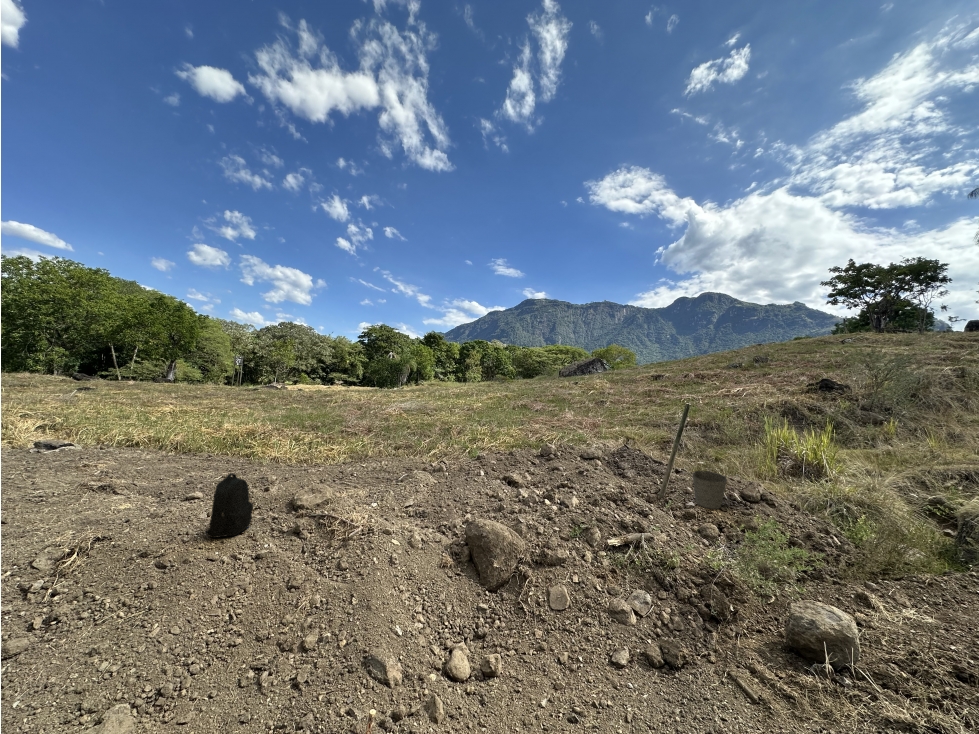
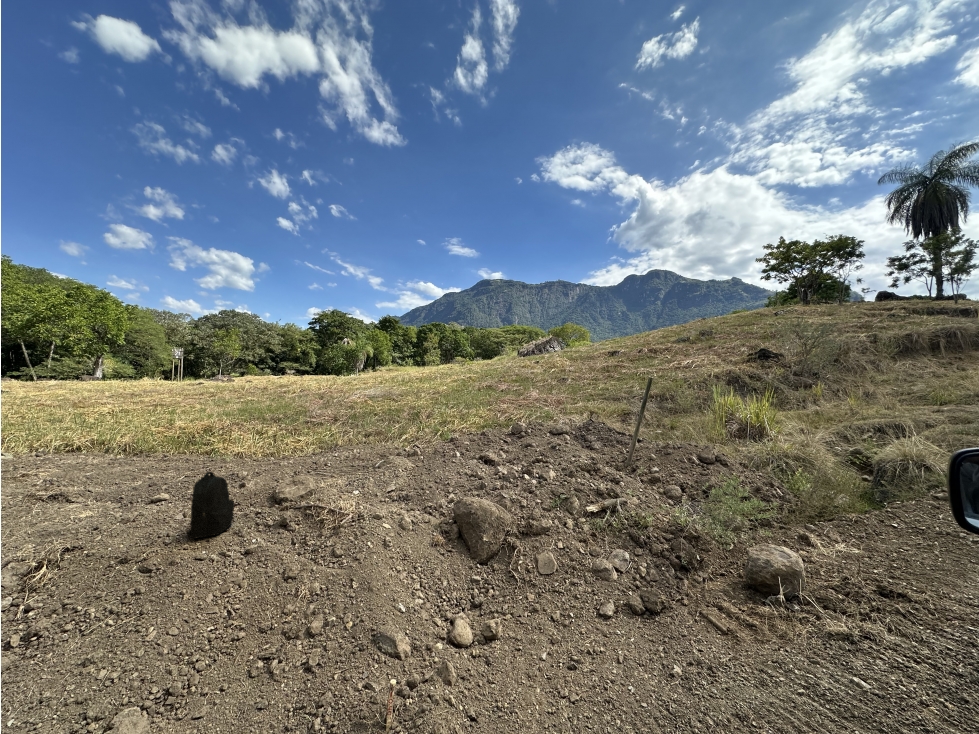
bucket: present [692,471,727,509] -> none [657,439,688,473]

